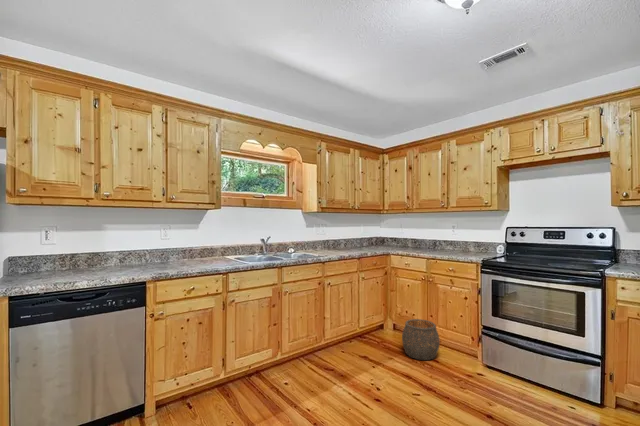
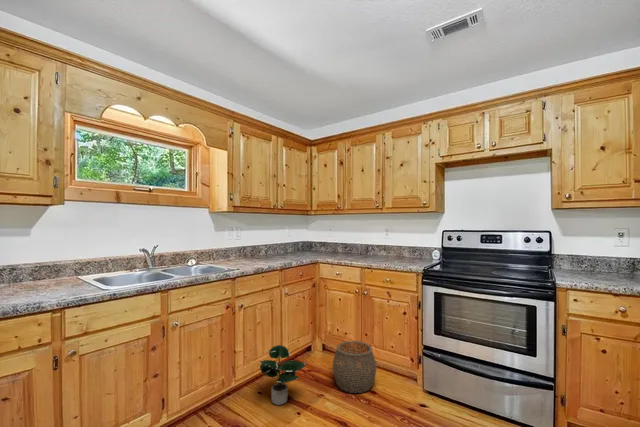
potted plant: none [343,317,379,361] -> present [260,345,305,405]

